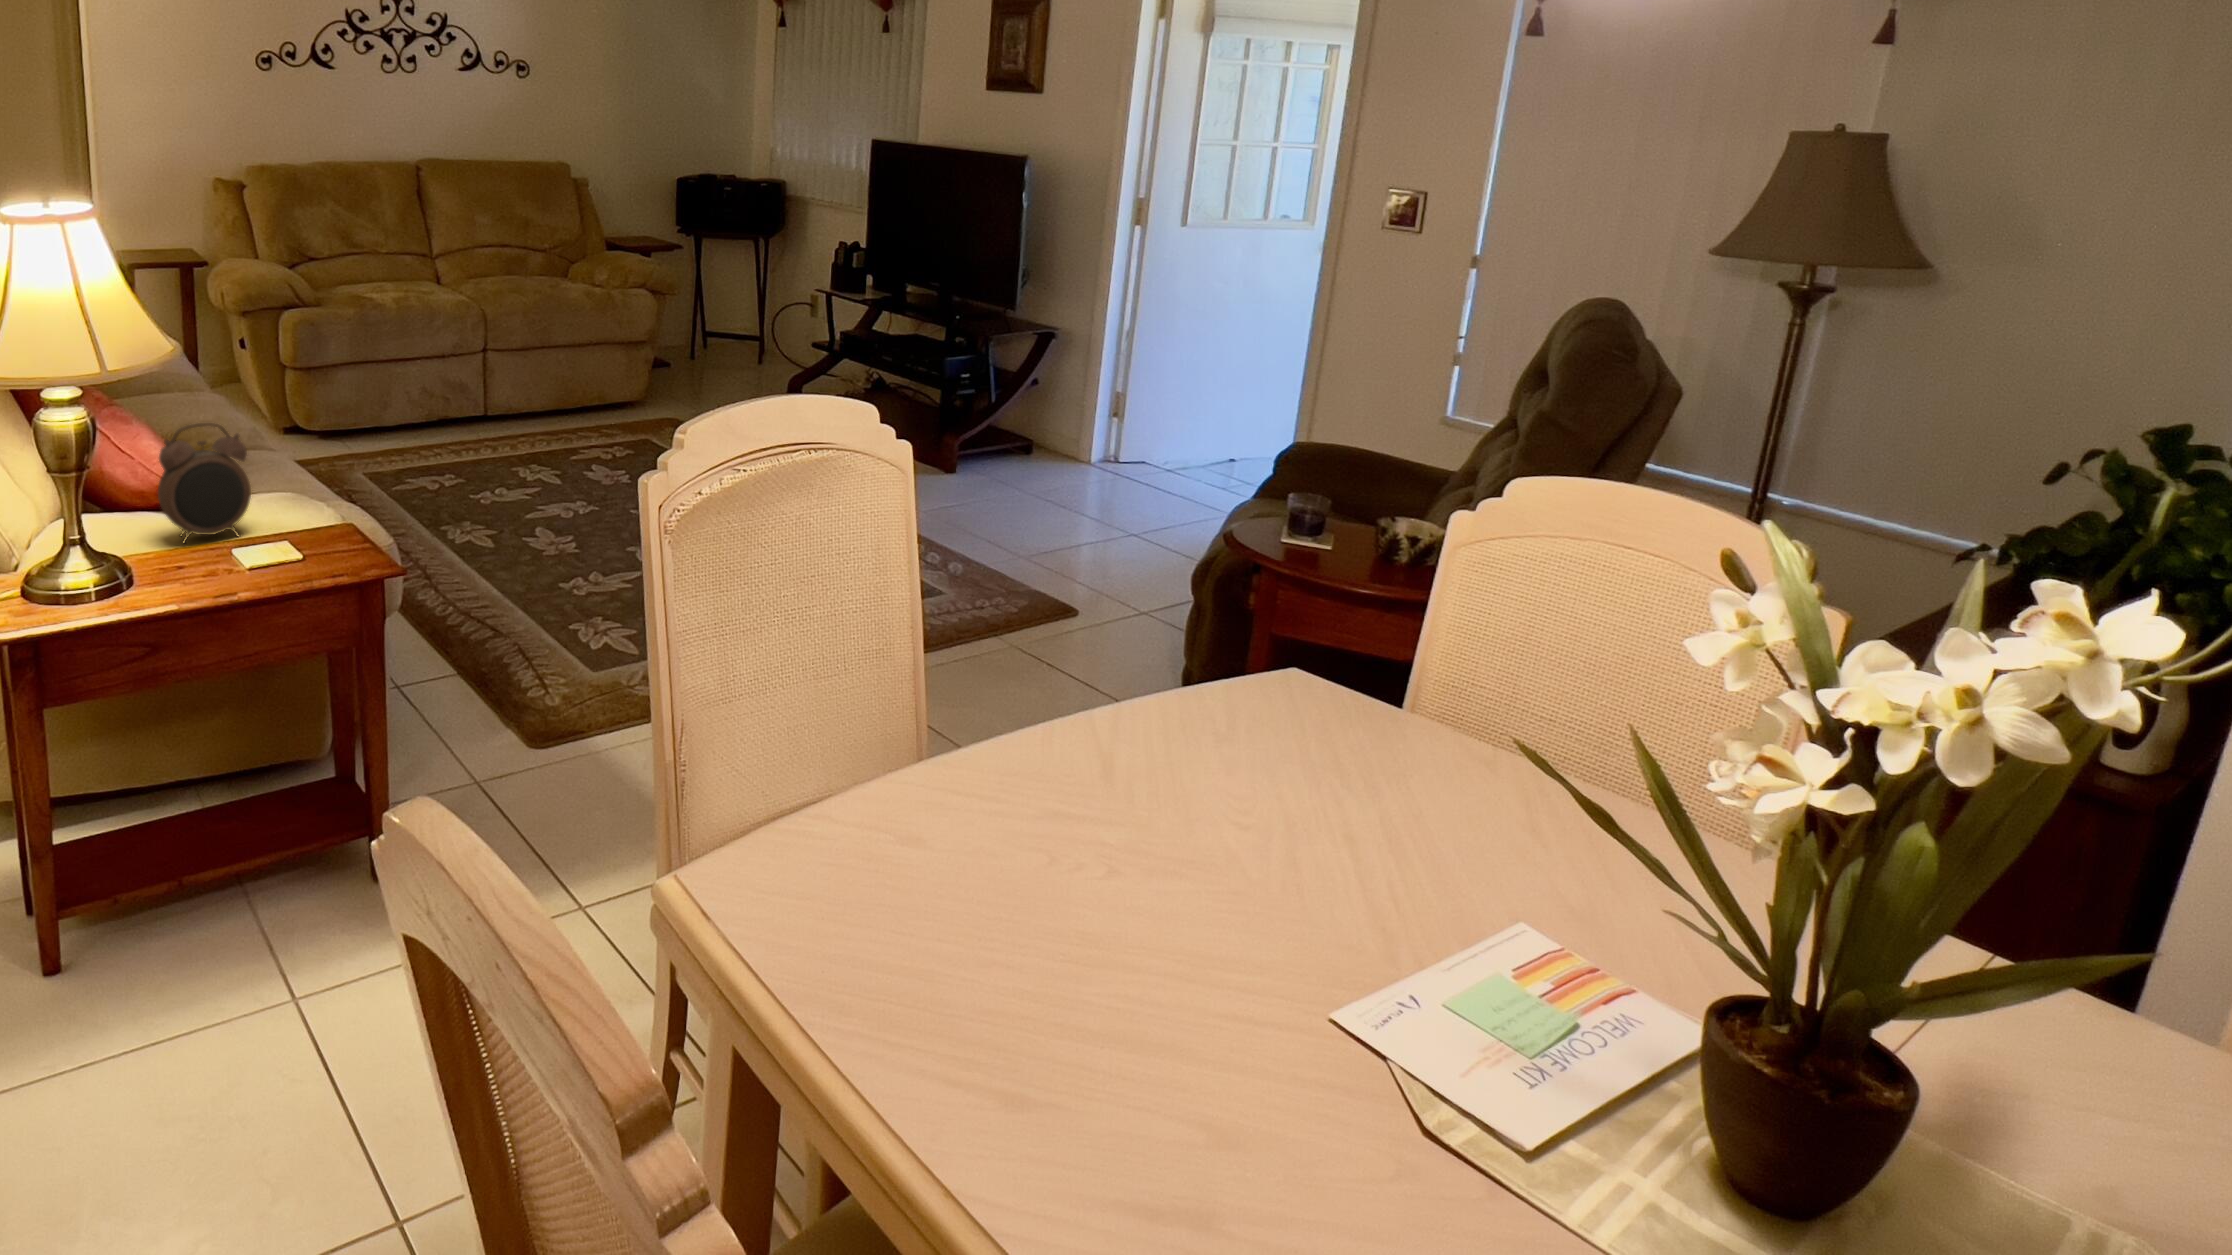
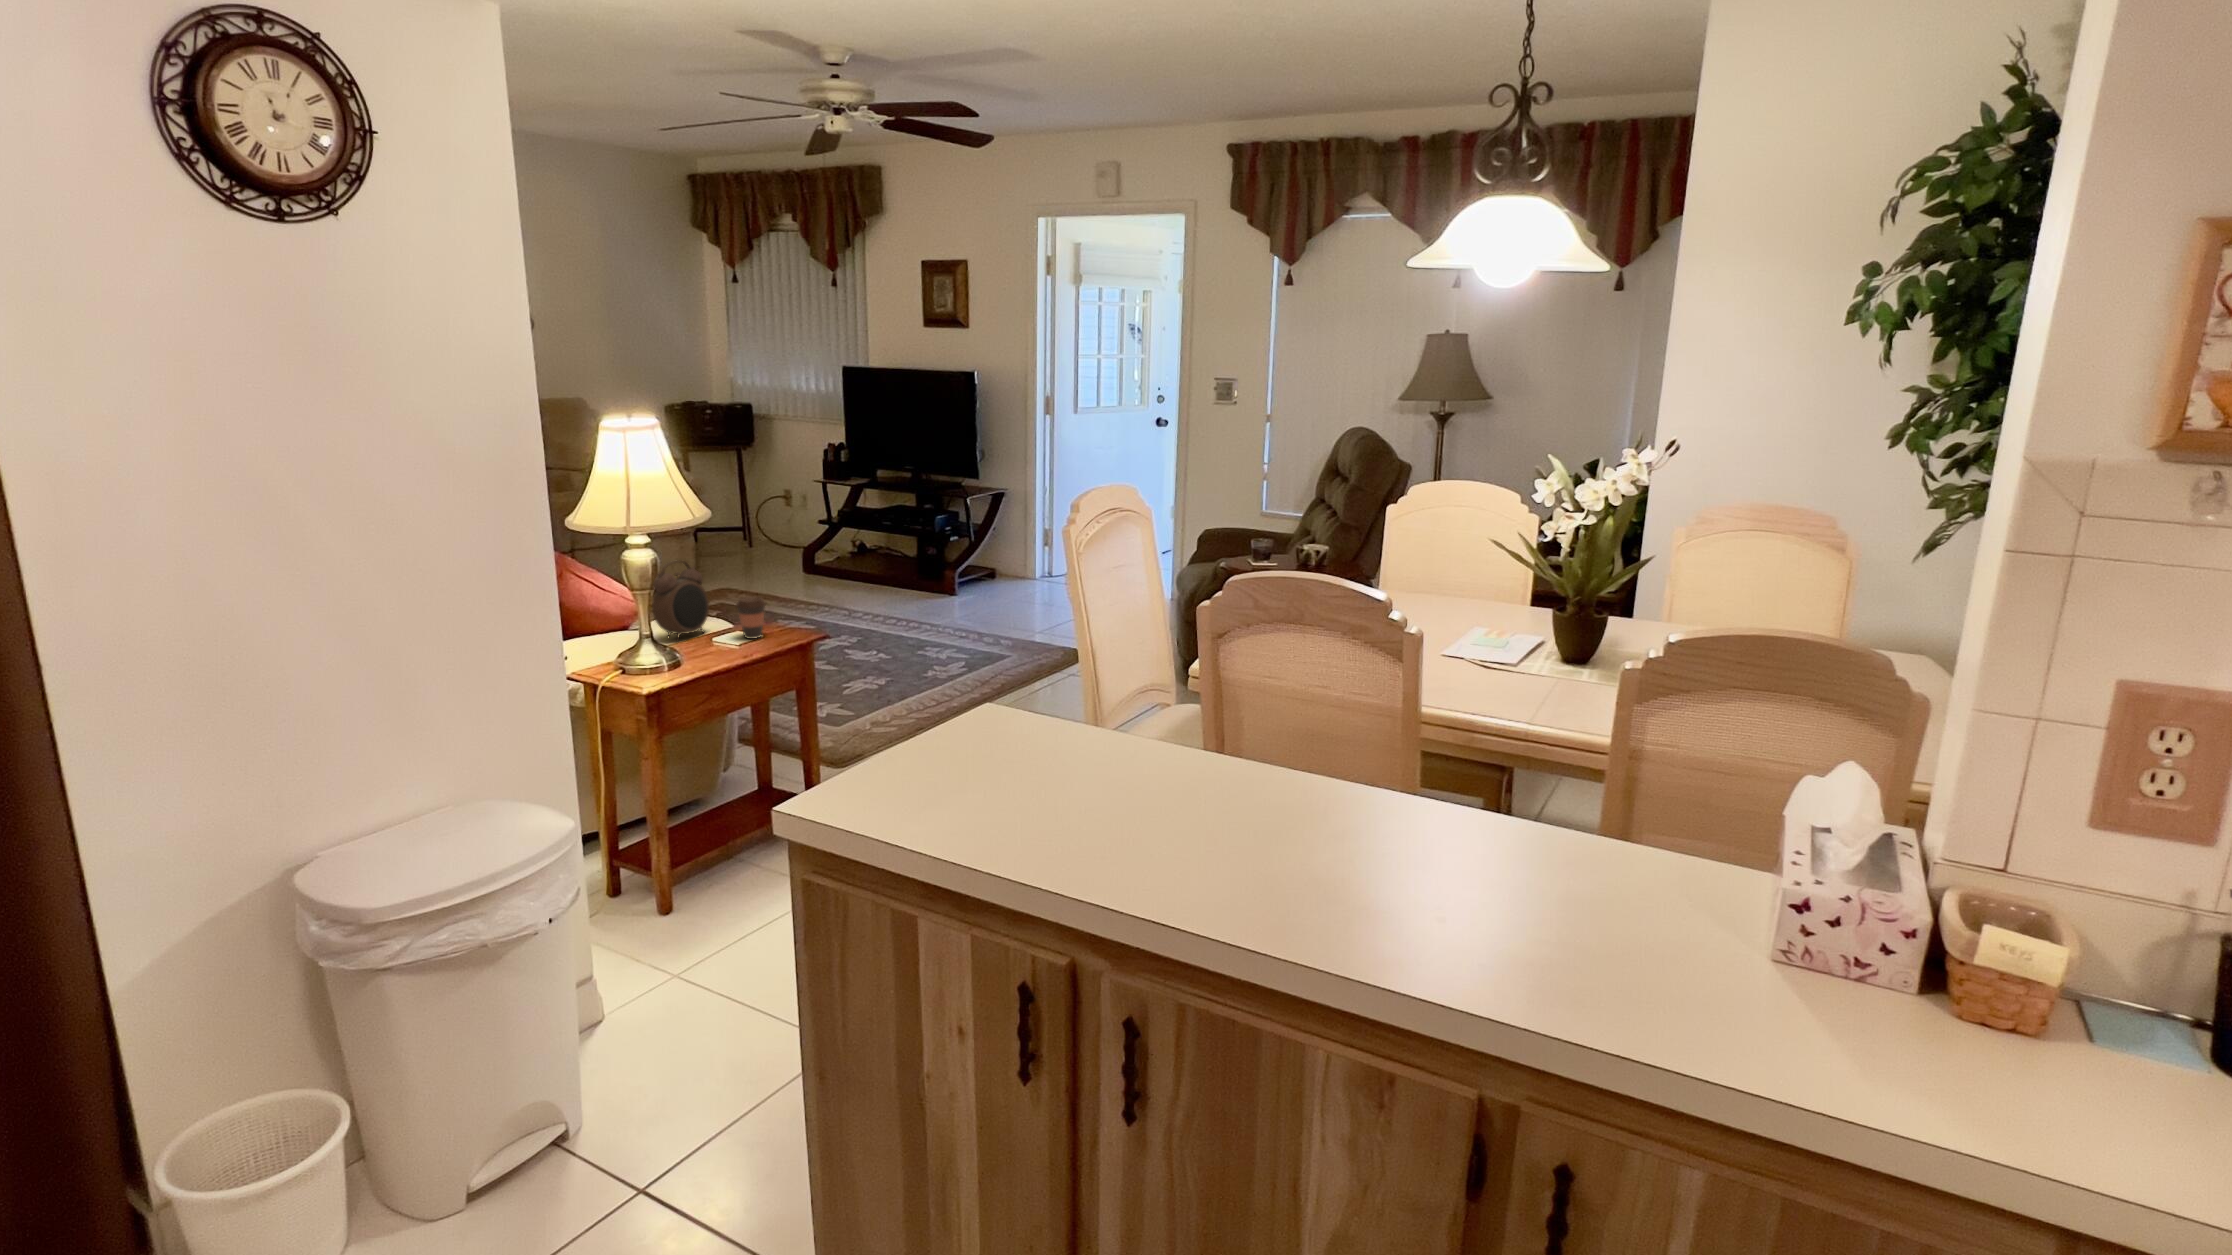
coffee cup: none [255,494,305,561] -> present [736,597,767,639]

